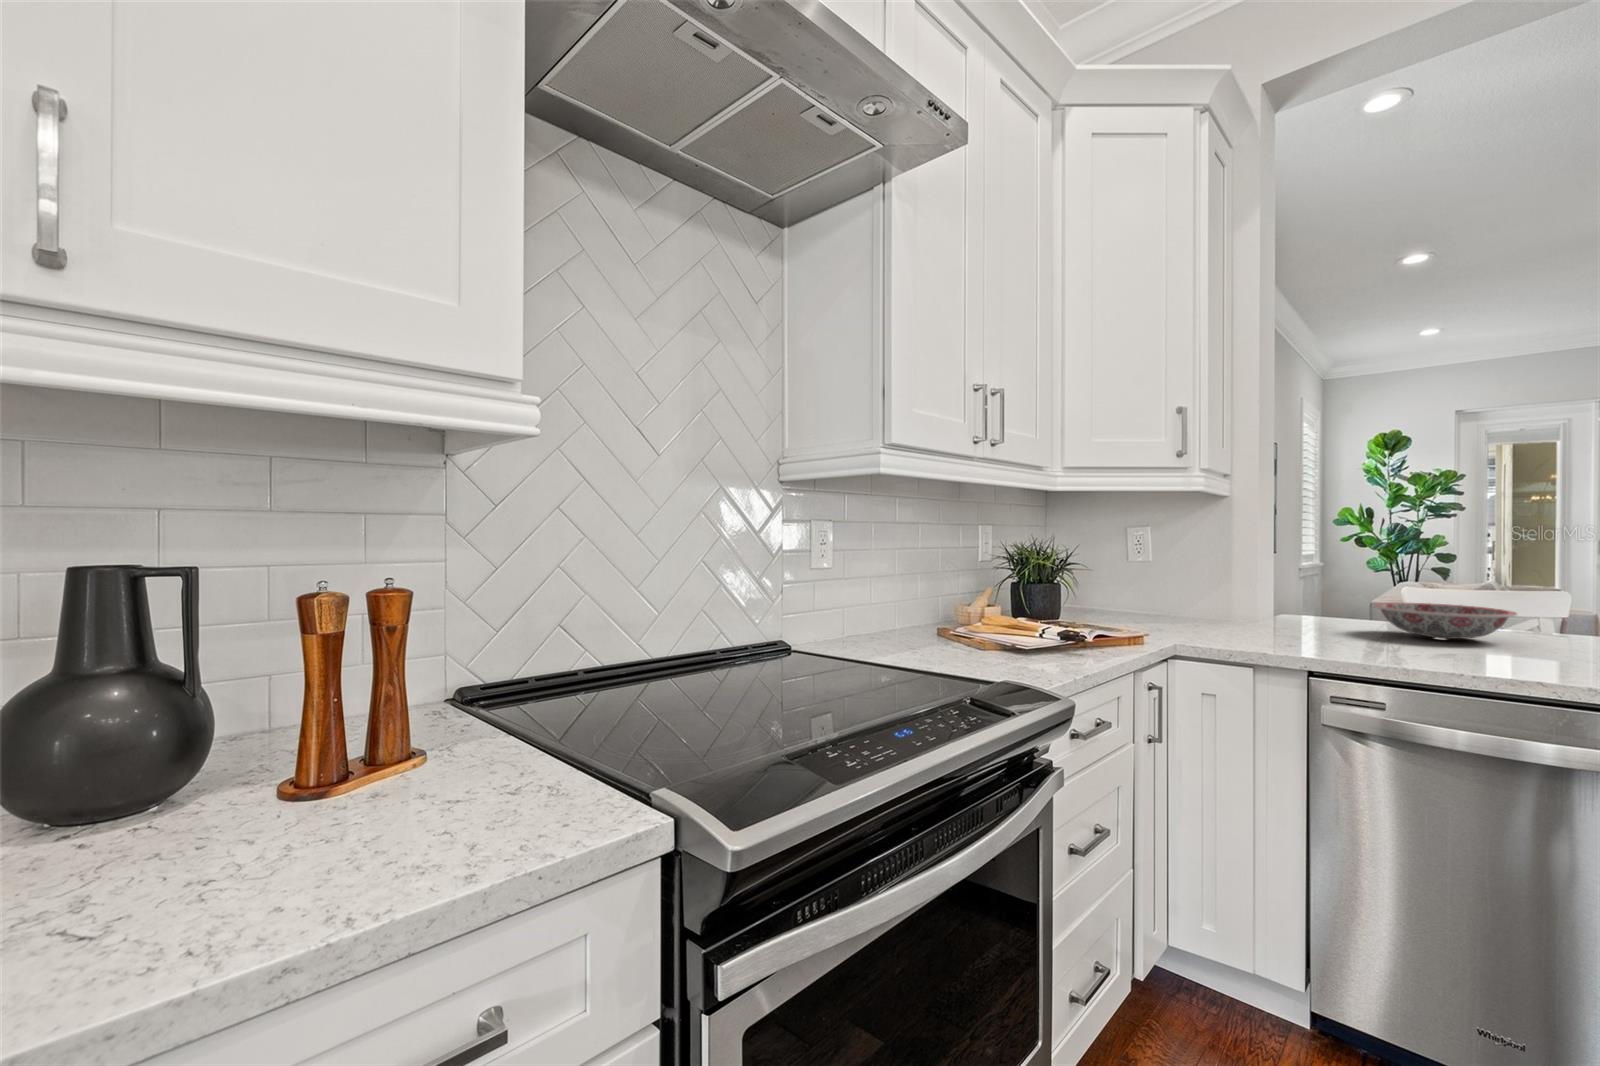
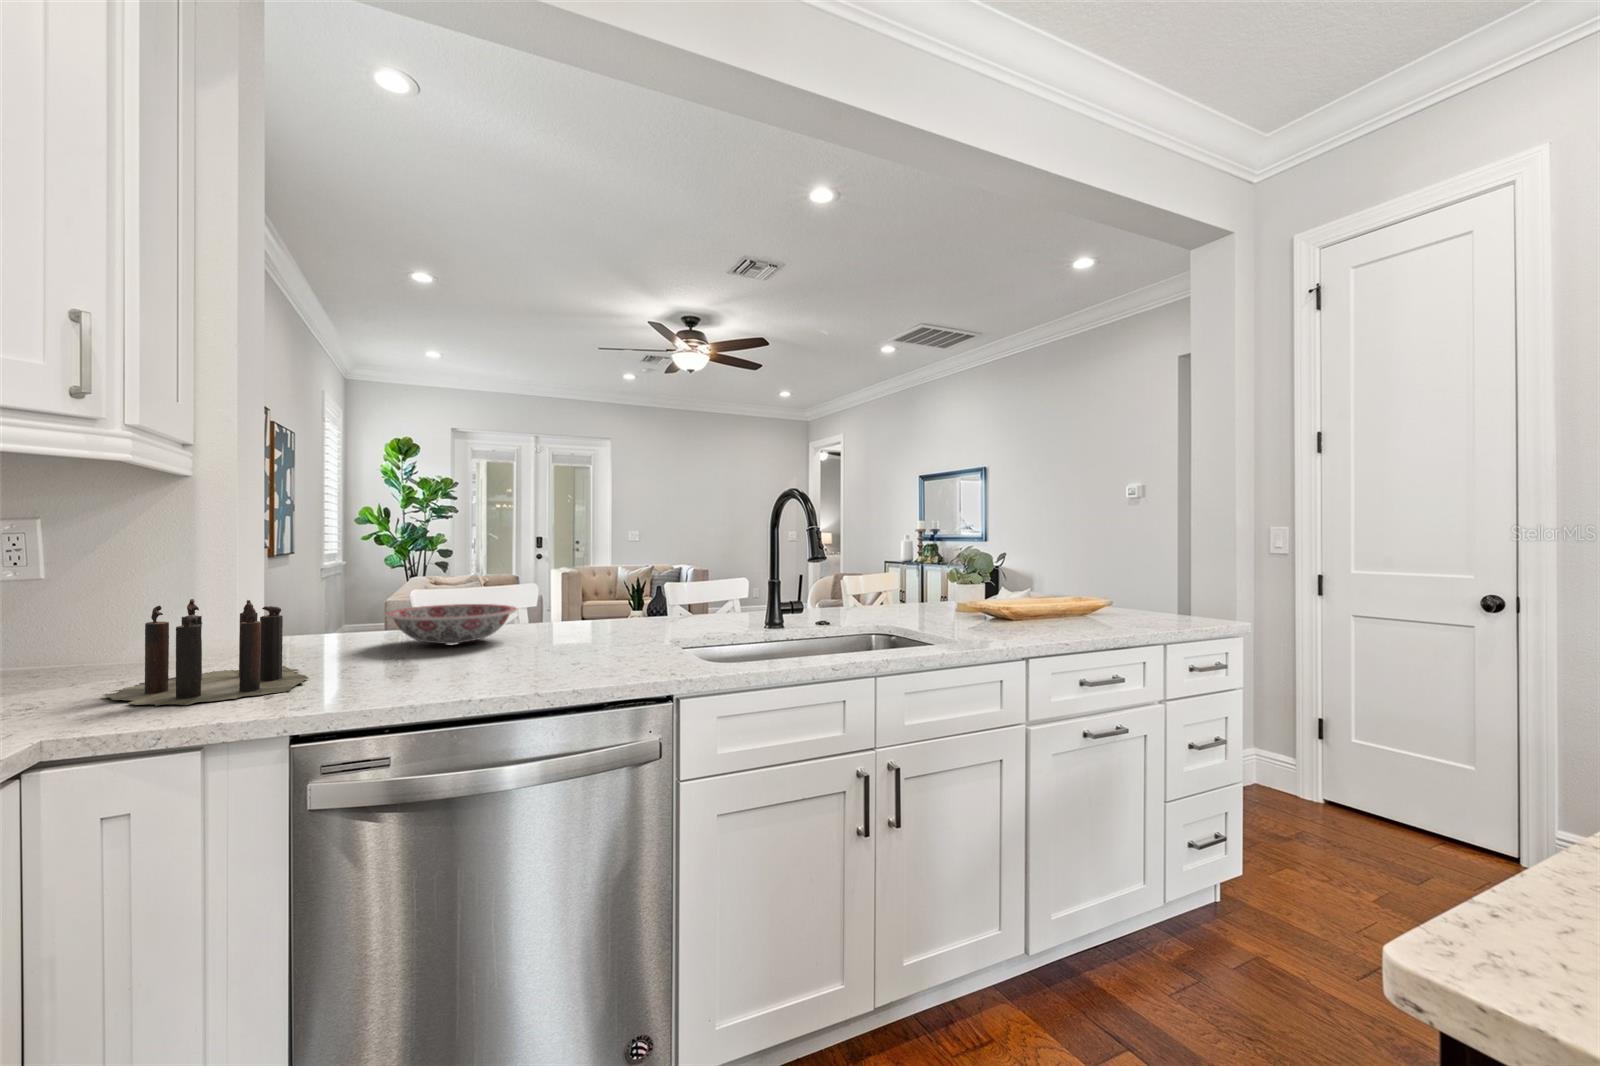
candle: none [1192,579,1351,647] -> present [104,599,308,706]

